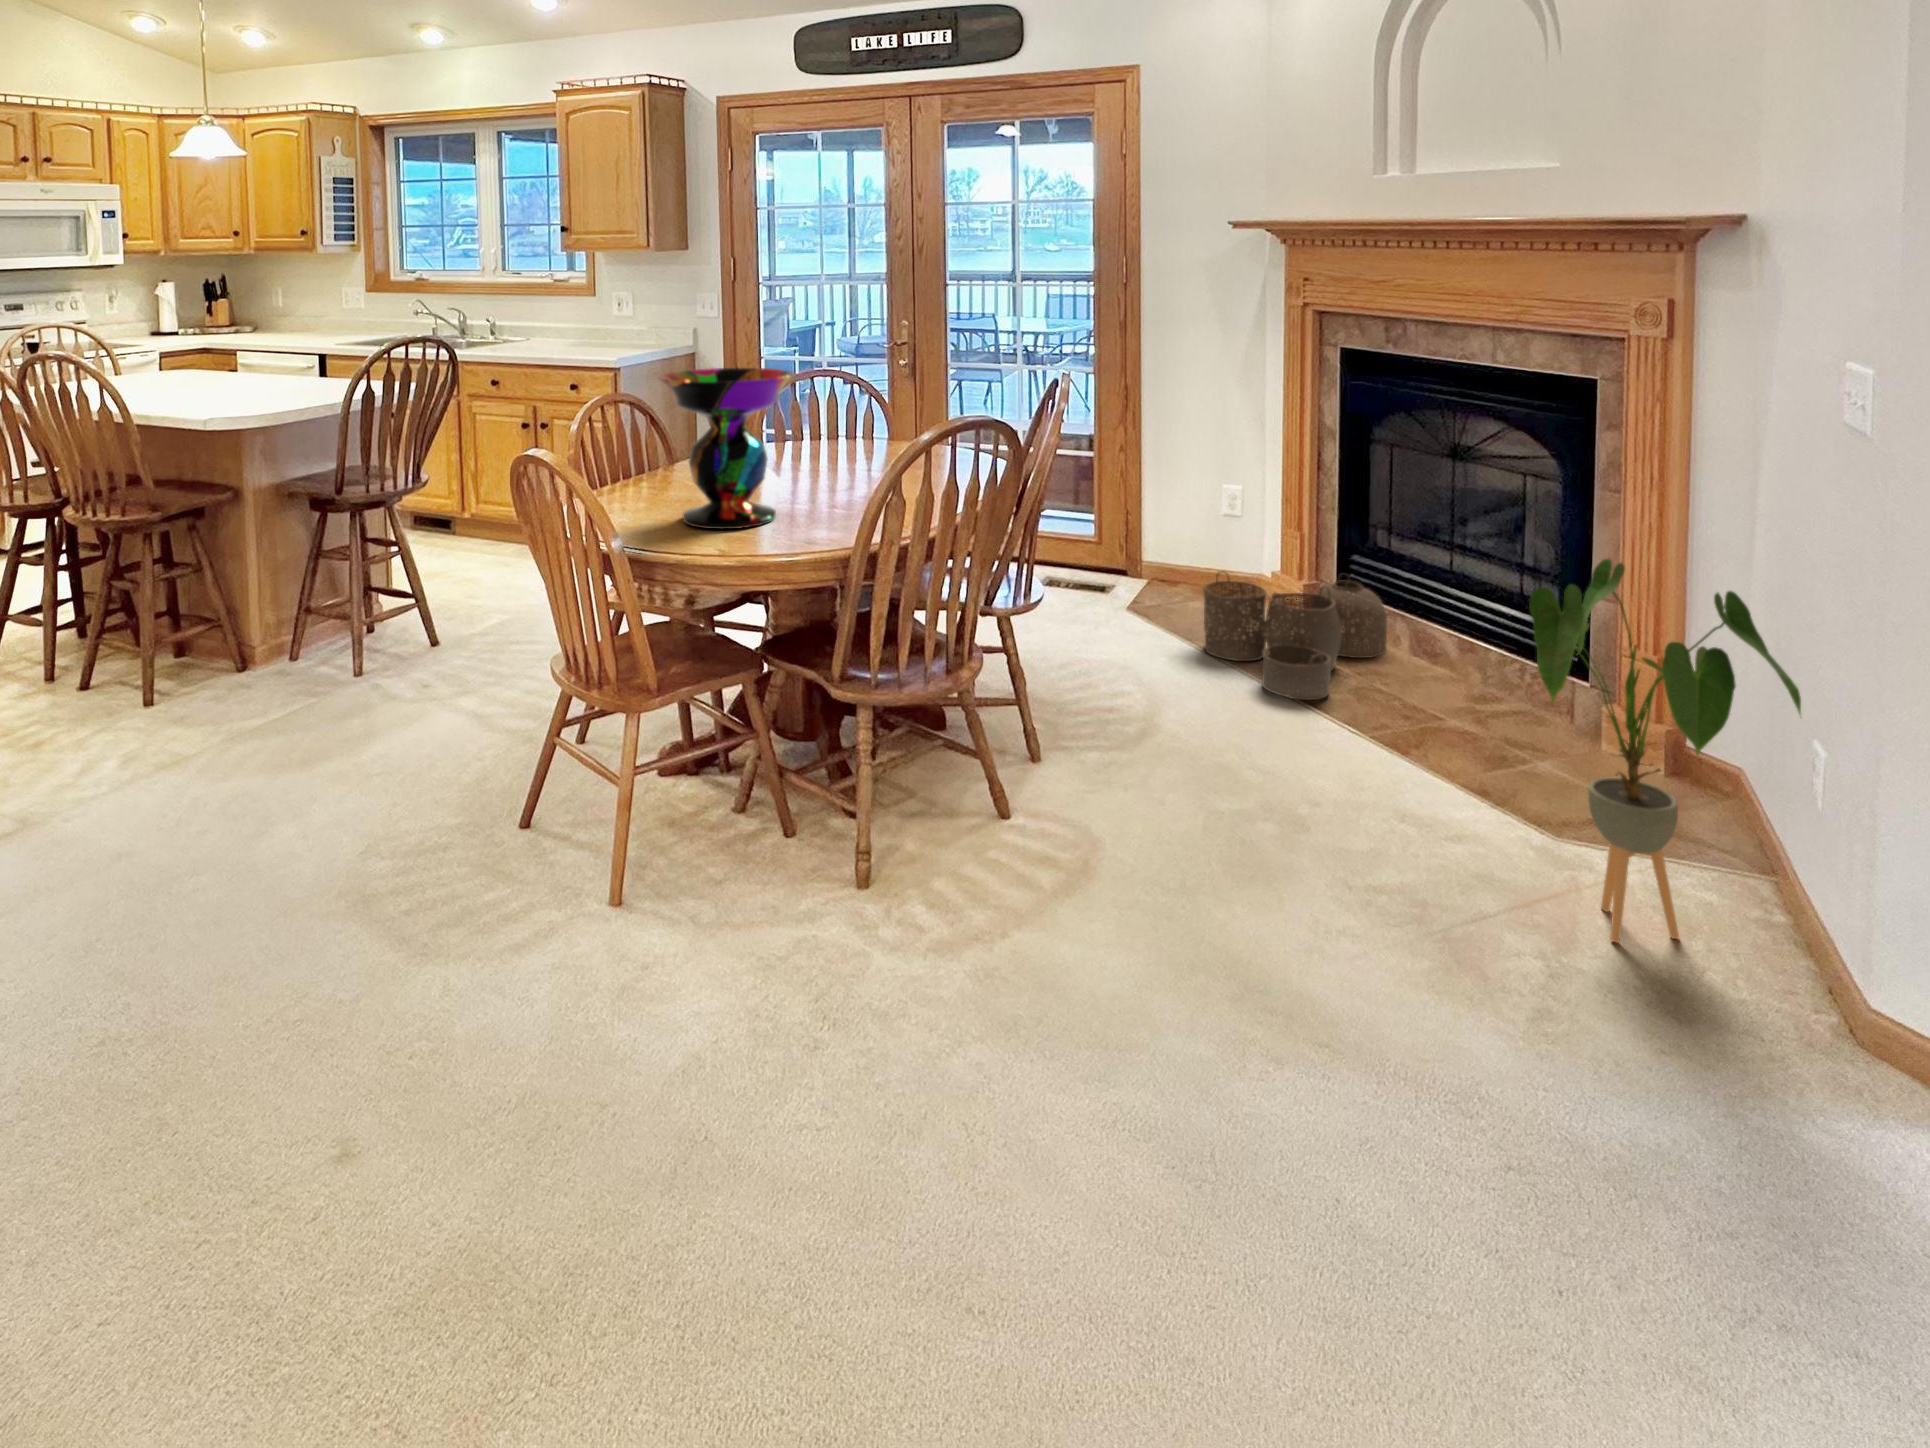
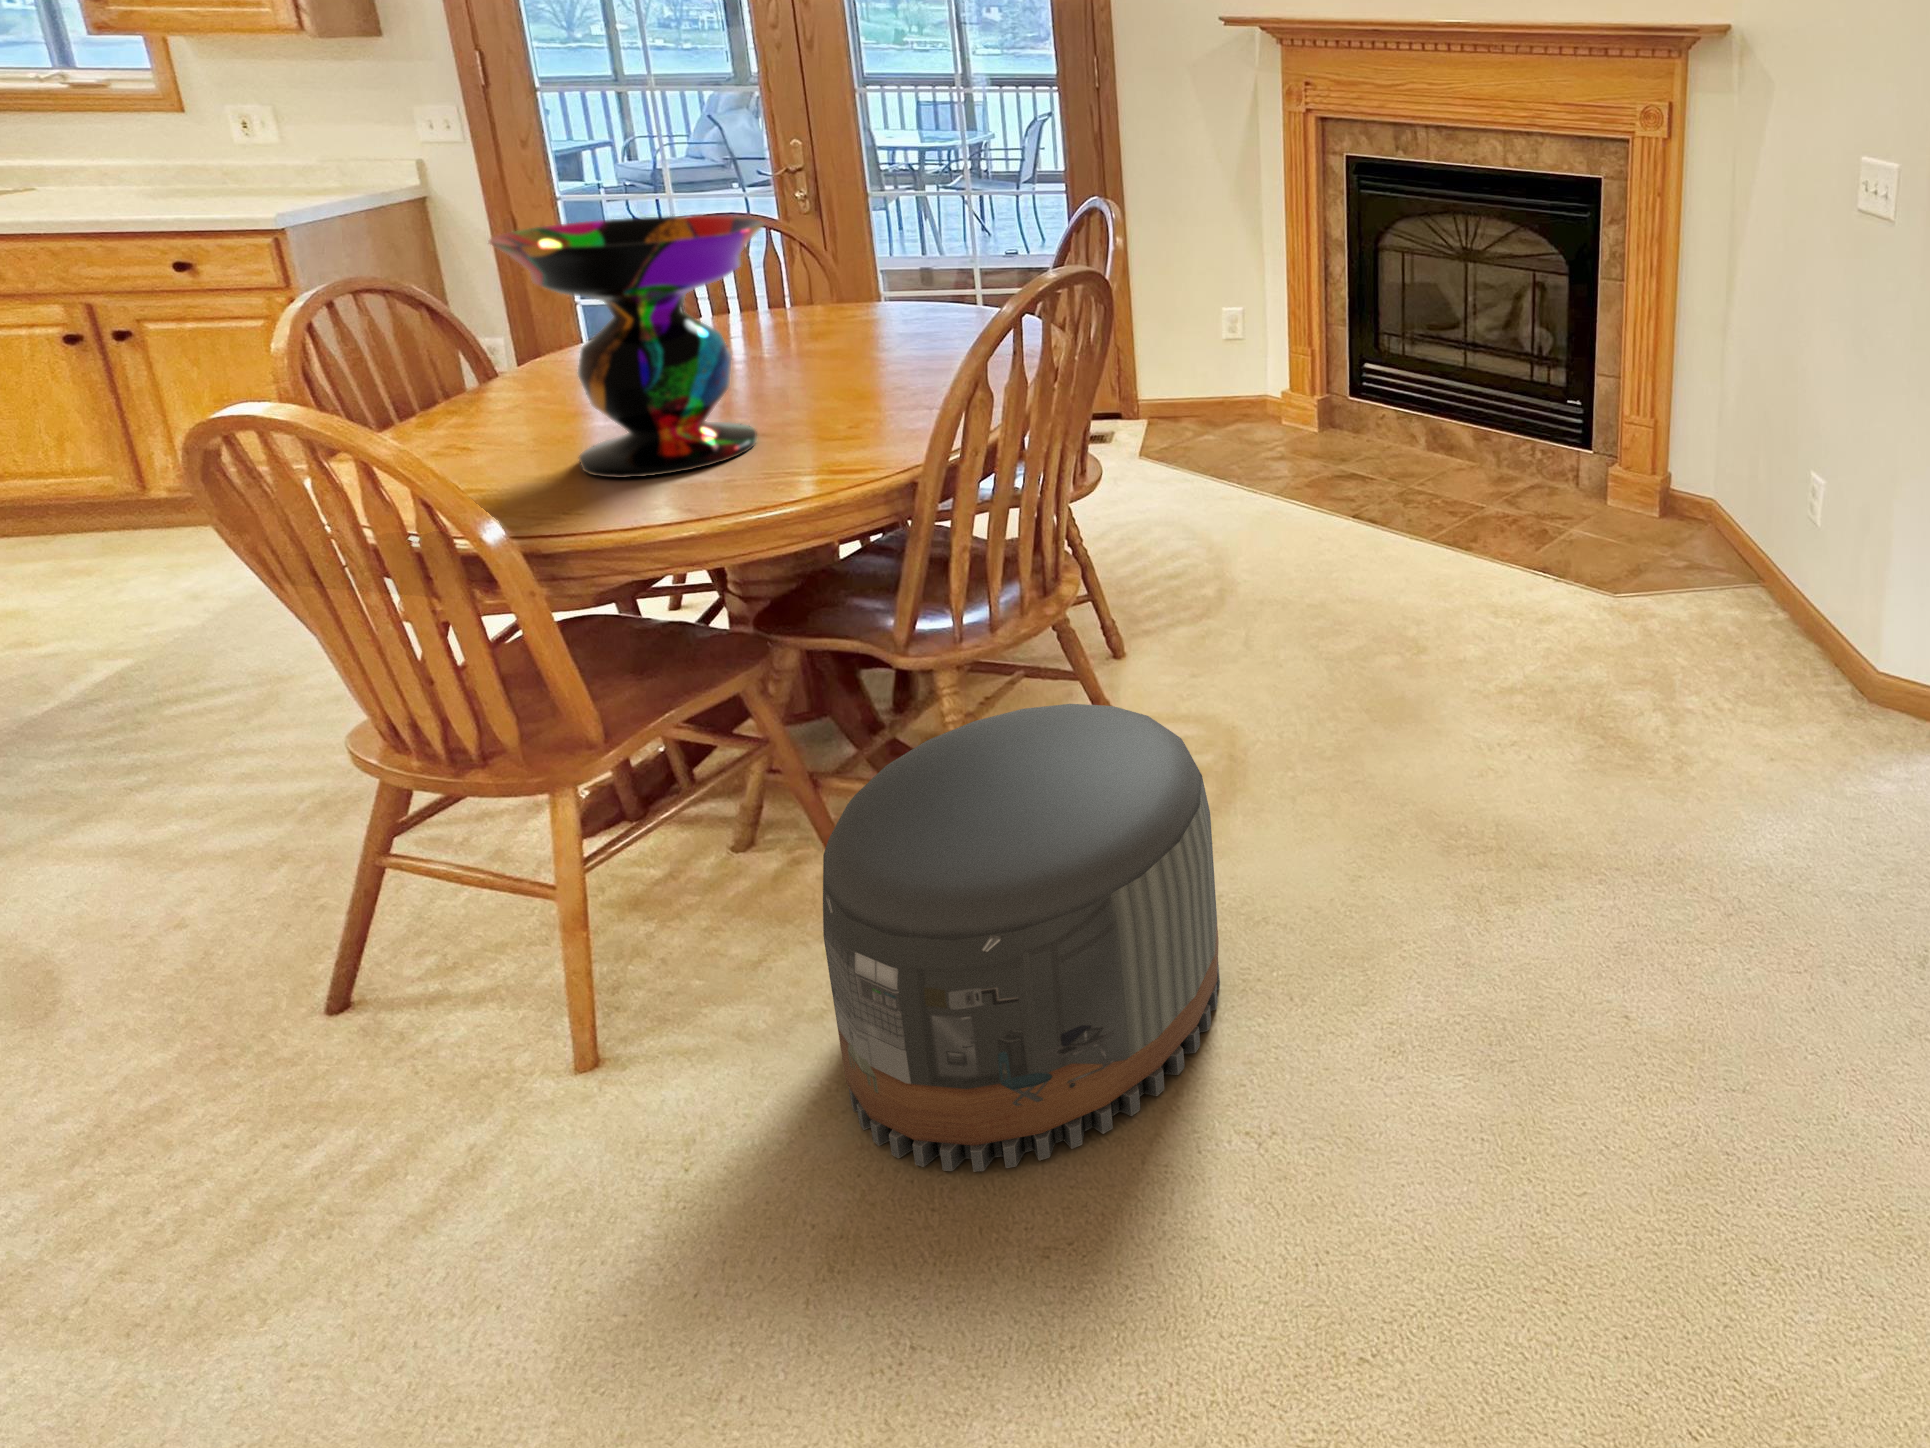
house plant: present [1529,558,1801,943] -> none [1626,344,1829,667]
woven basket: present [1203,572,1387,700] -> none [1240,383,1407,515]
pouf: none [732,743,997,1070] -> present [823,704,1220,1172]

